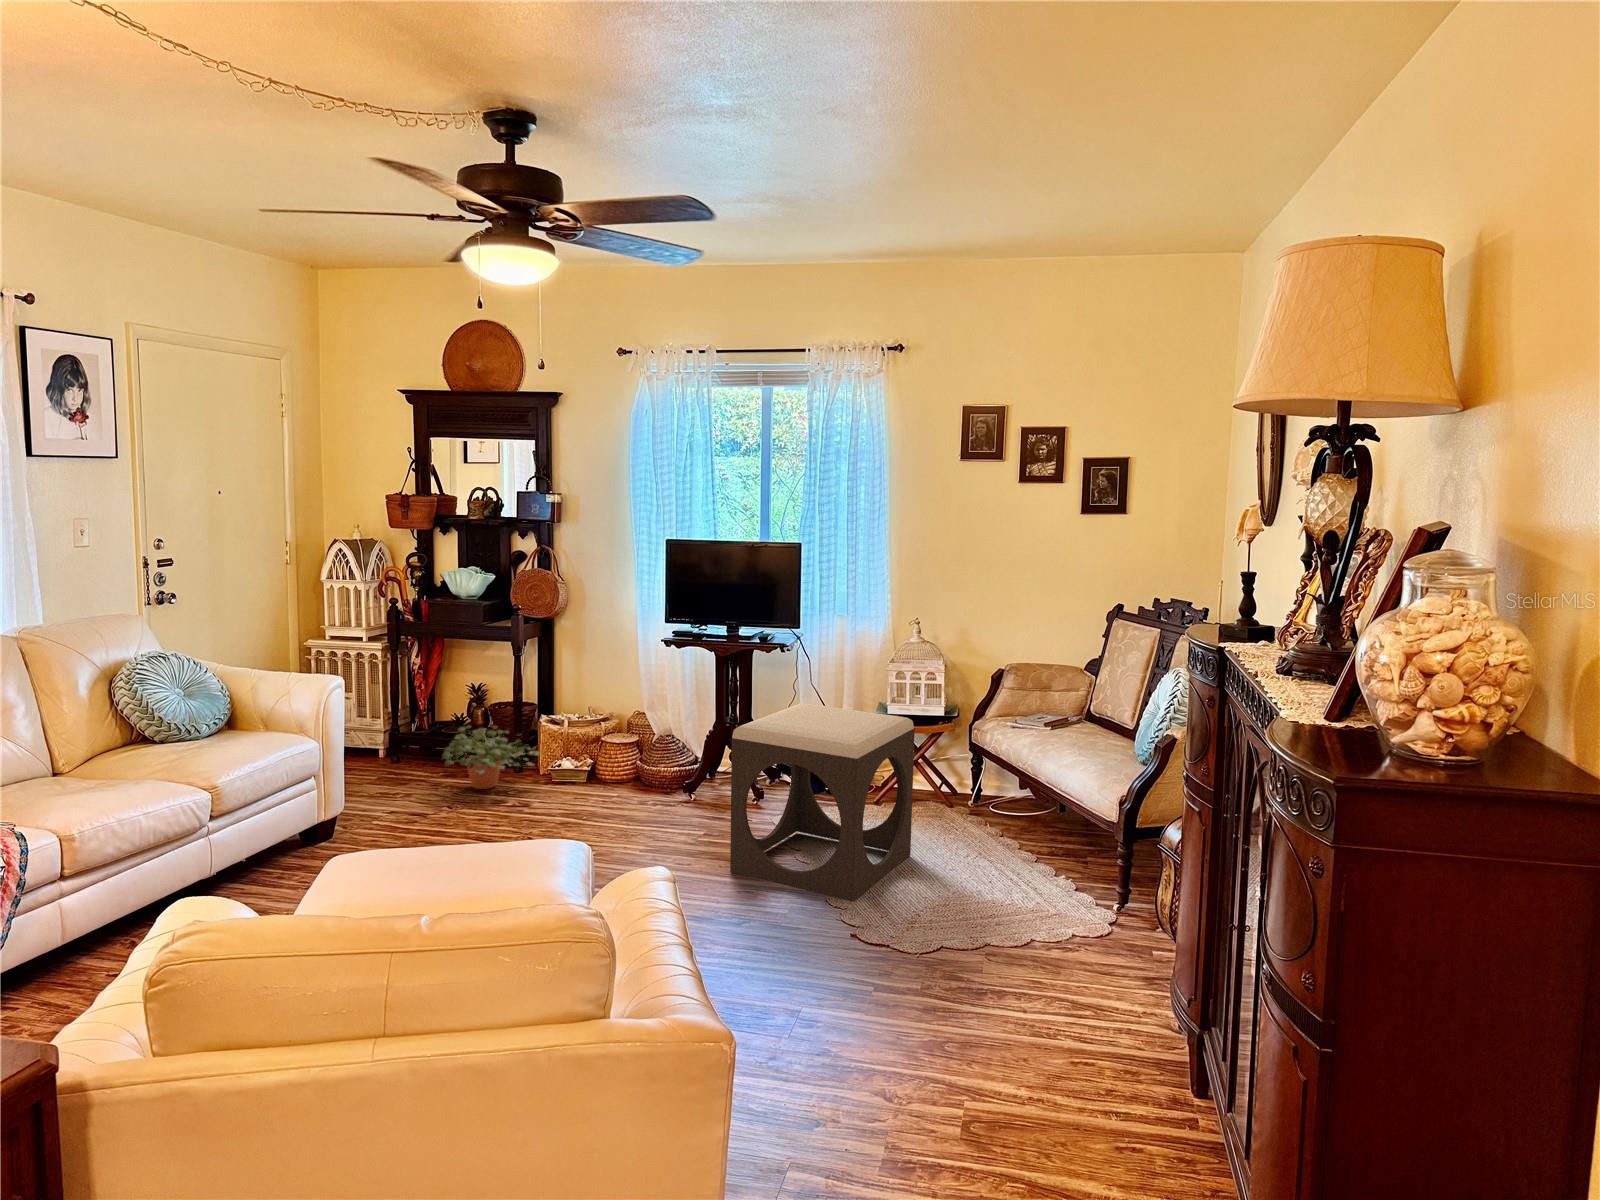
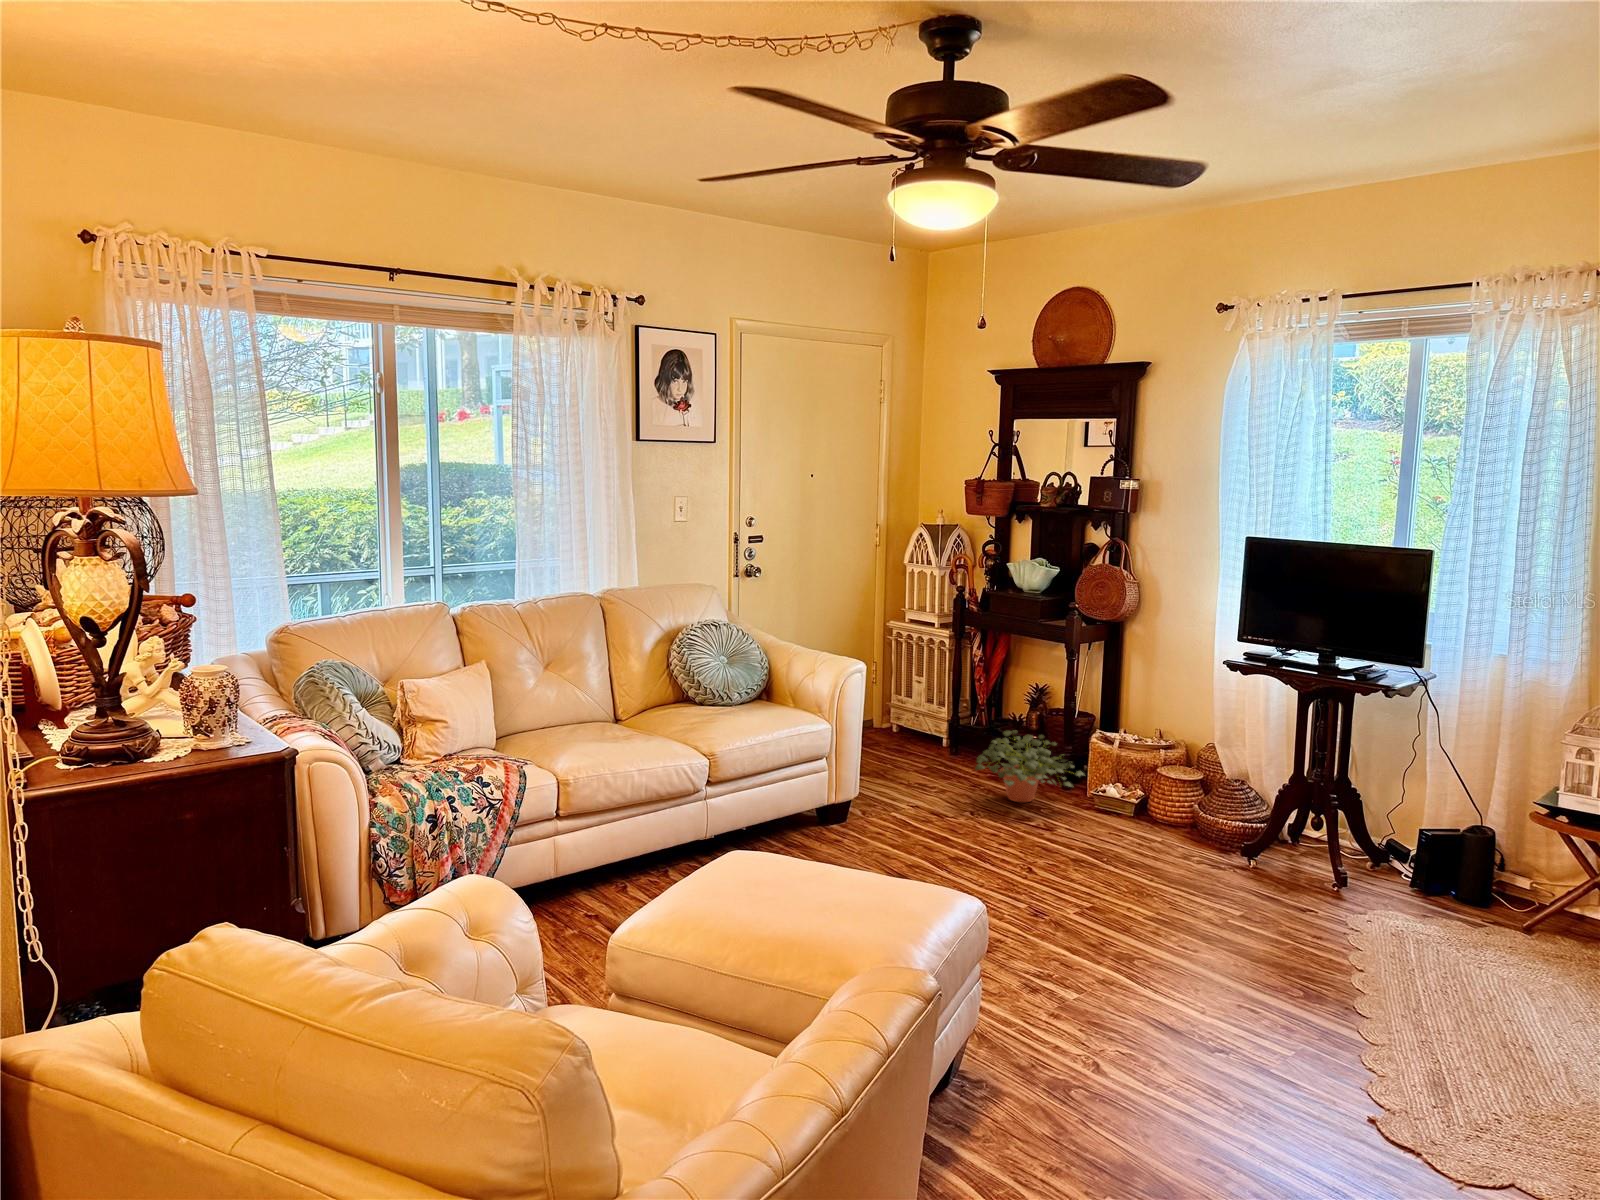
footstool: present [730,703,915,902] -> none [1241,771,1556,1064]

